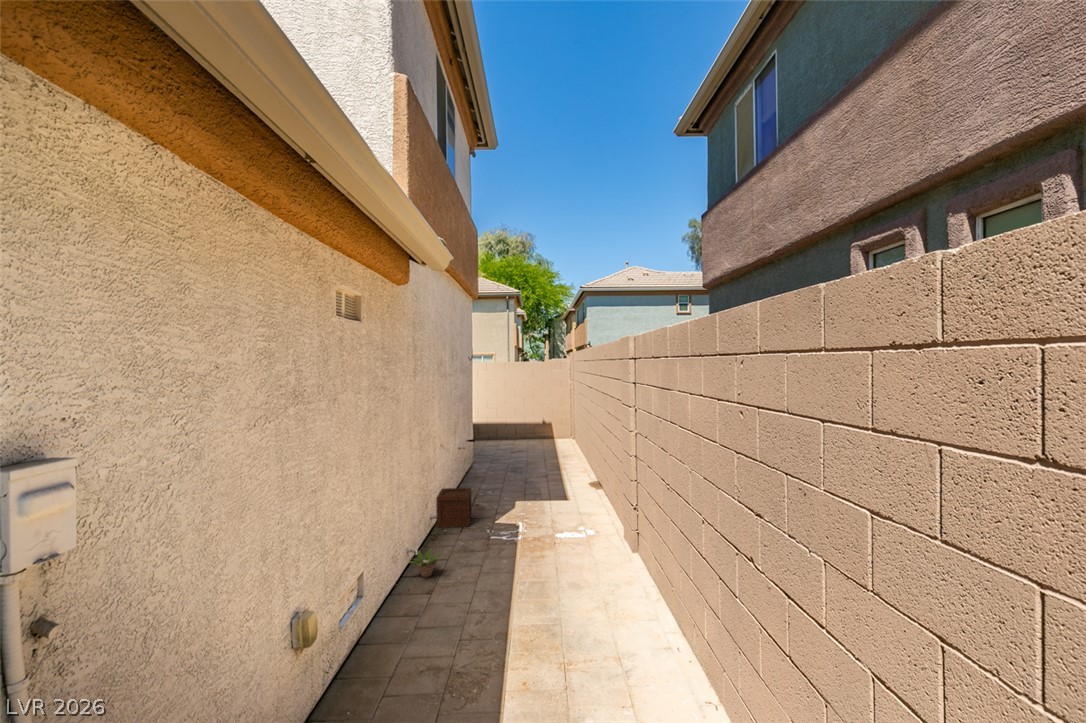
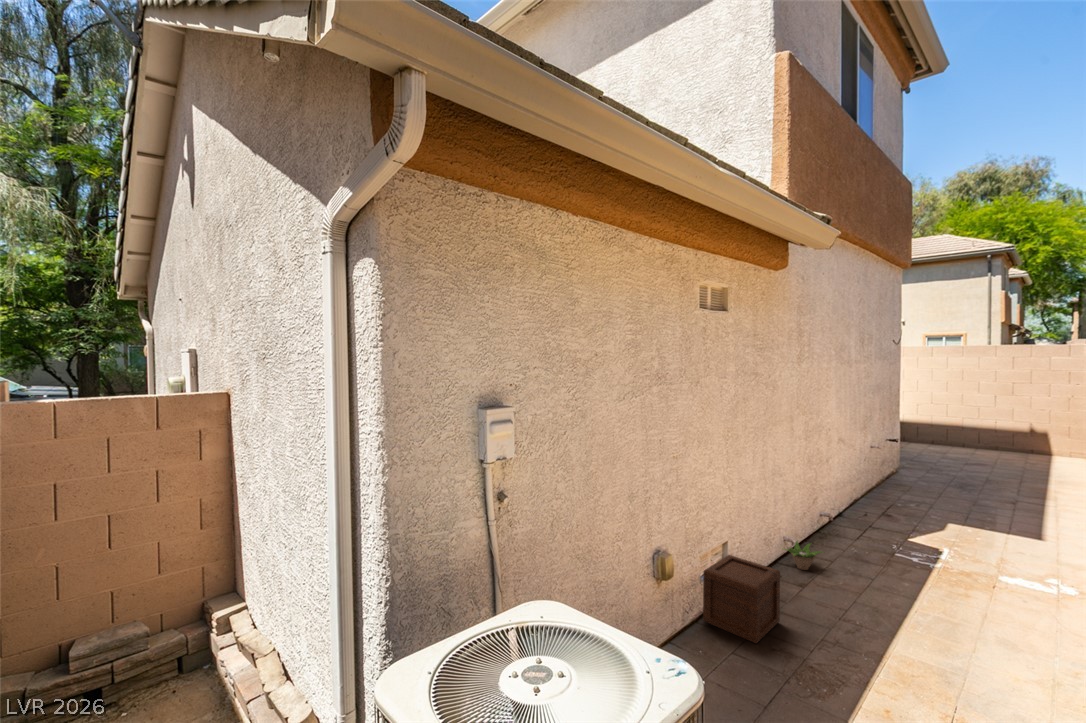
wooden crate: present [436,488,472,528] -> present [703,555,780,643]

